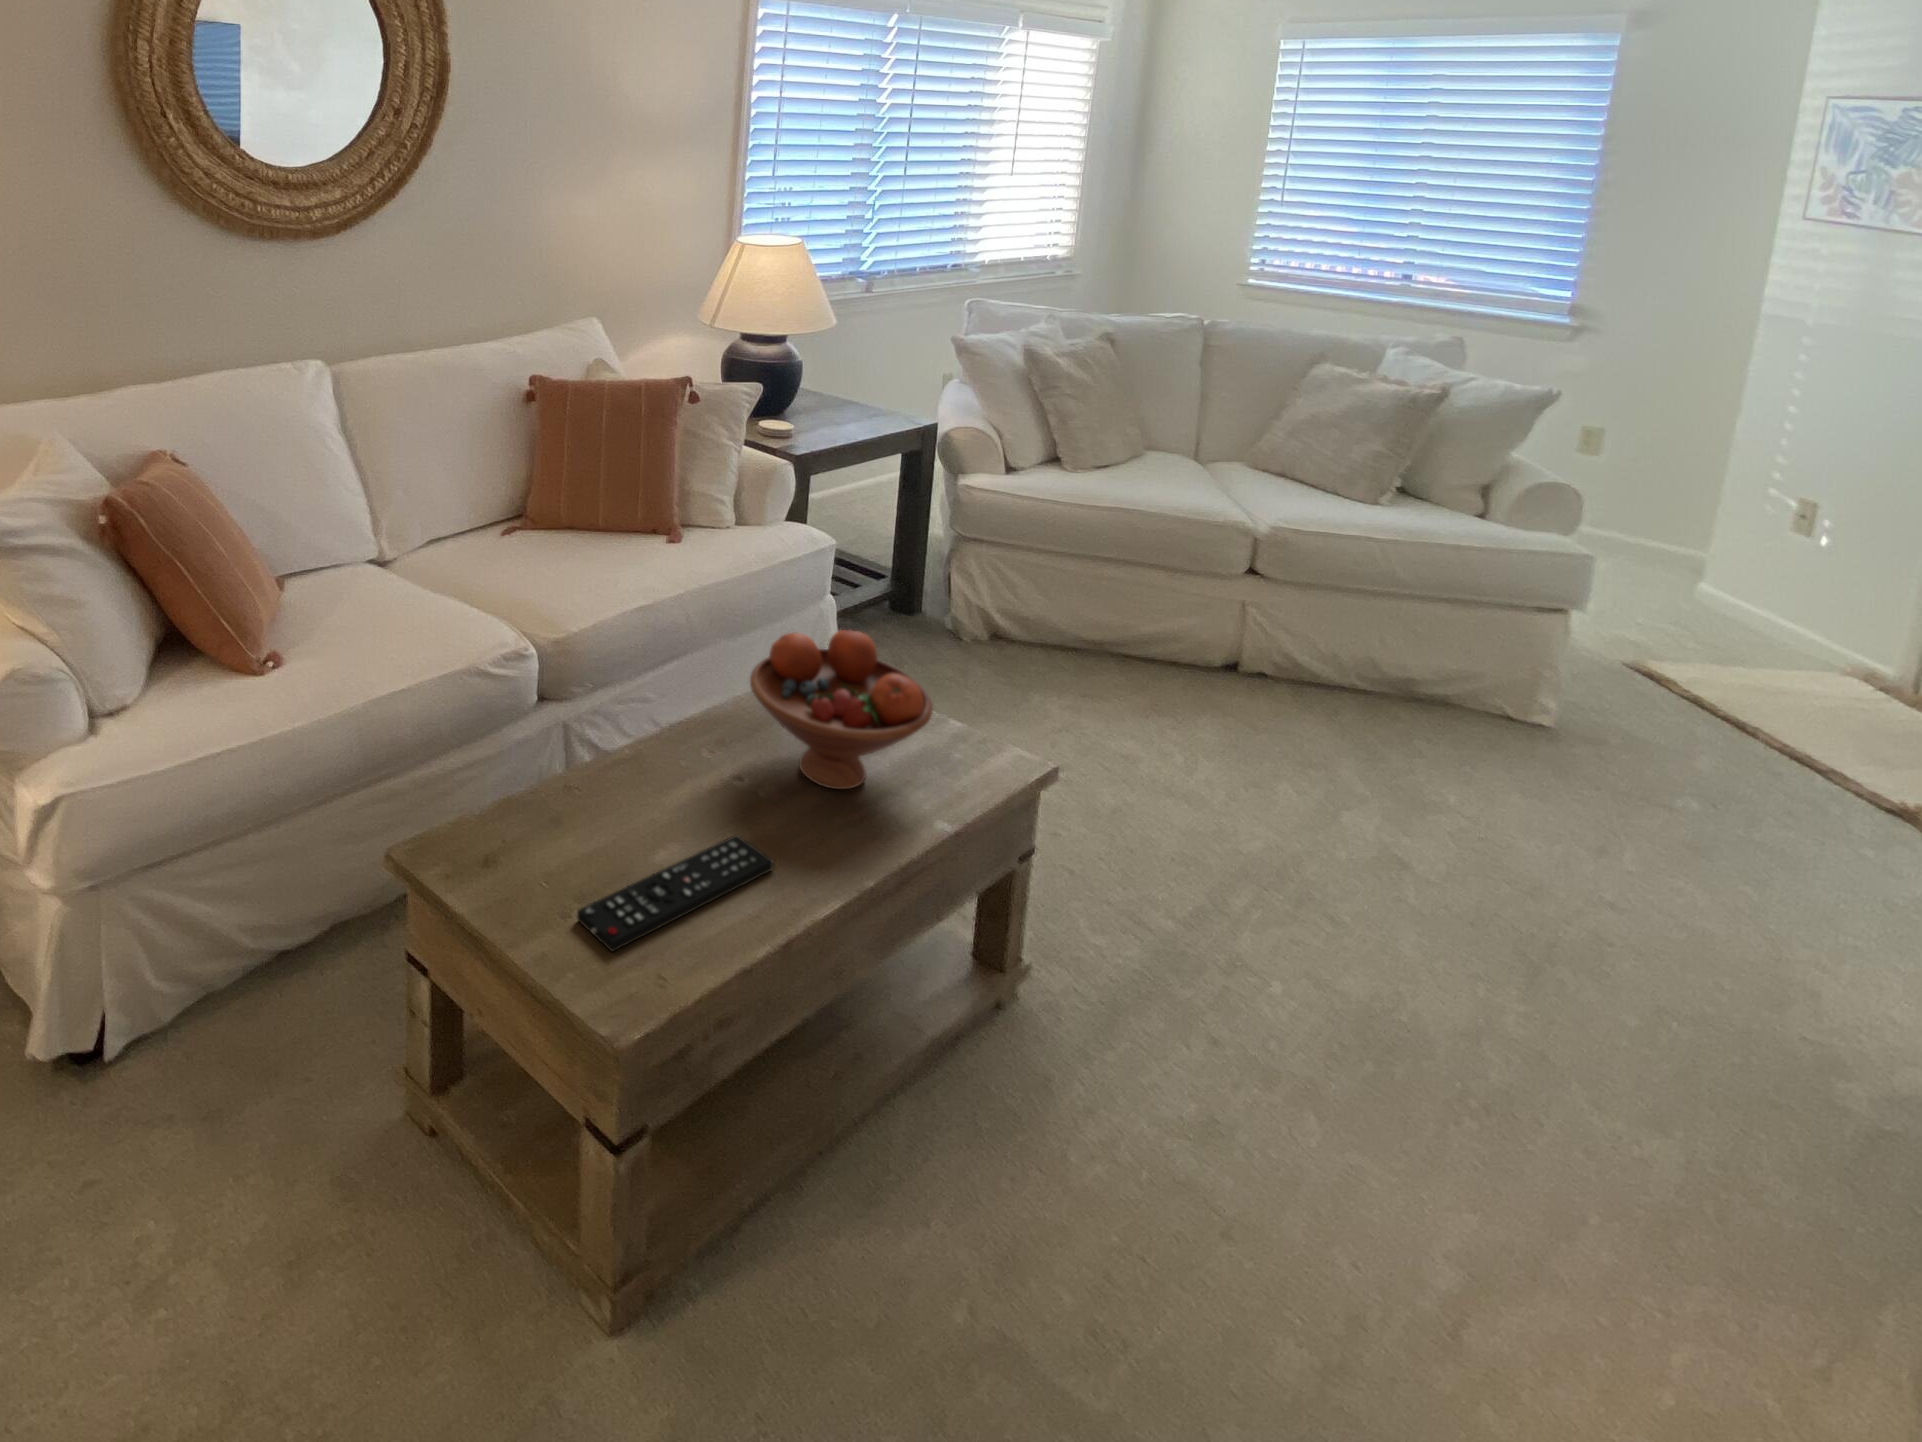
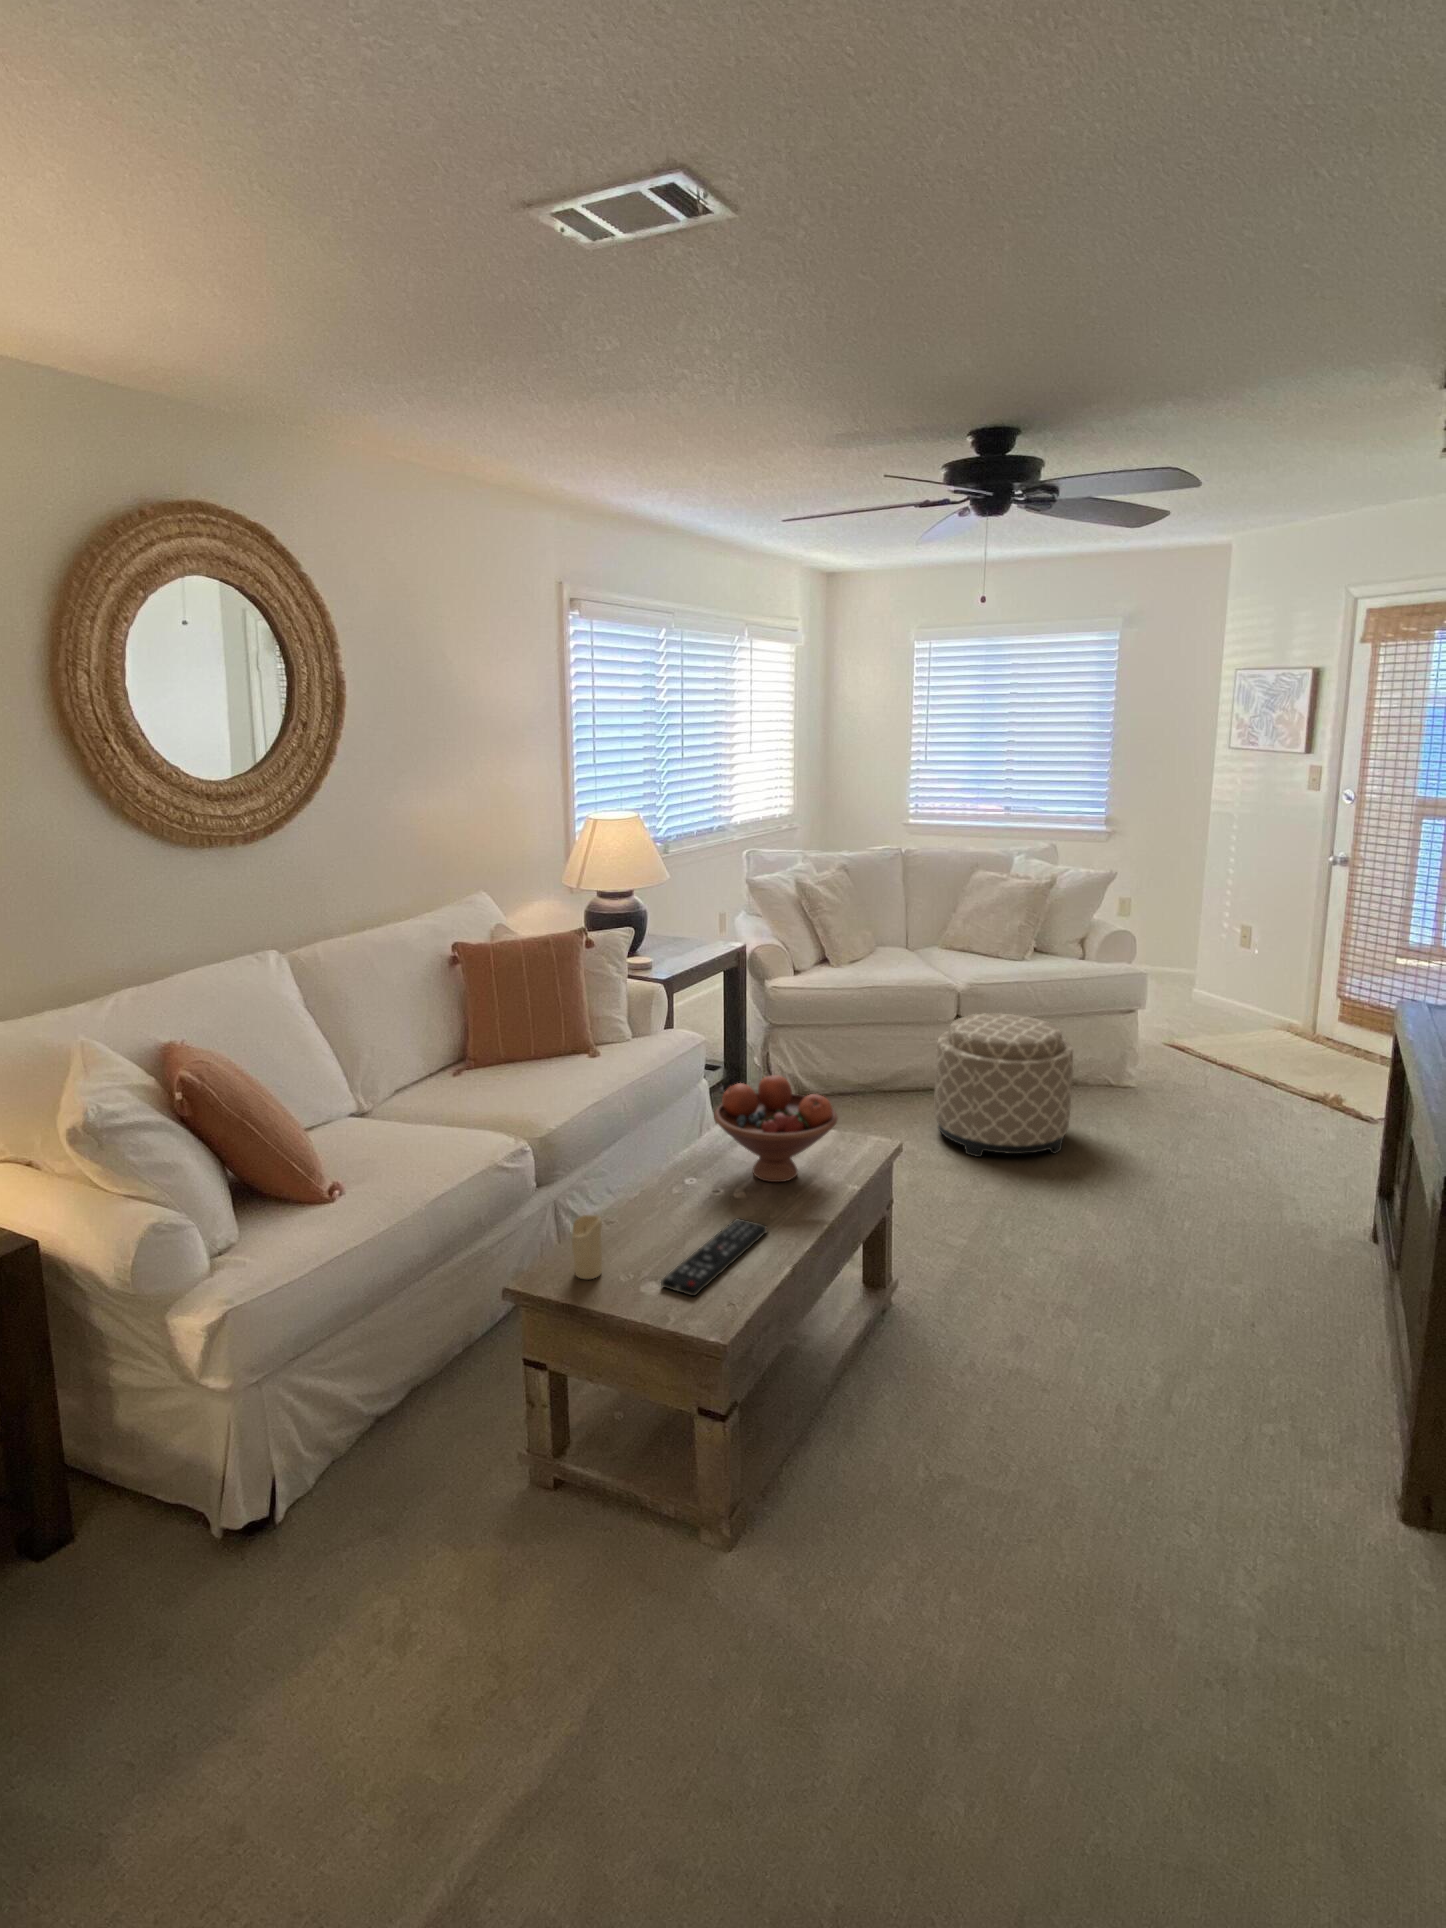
ottoman: none [1176,574,1424,814] -> present [934,1013,1073,1157]
candle: none [475,785,518,876] -> present [572,1215,602,1279]

